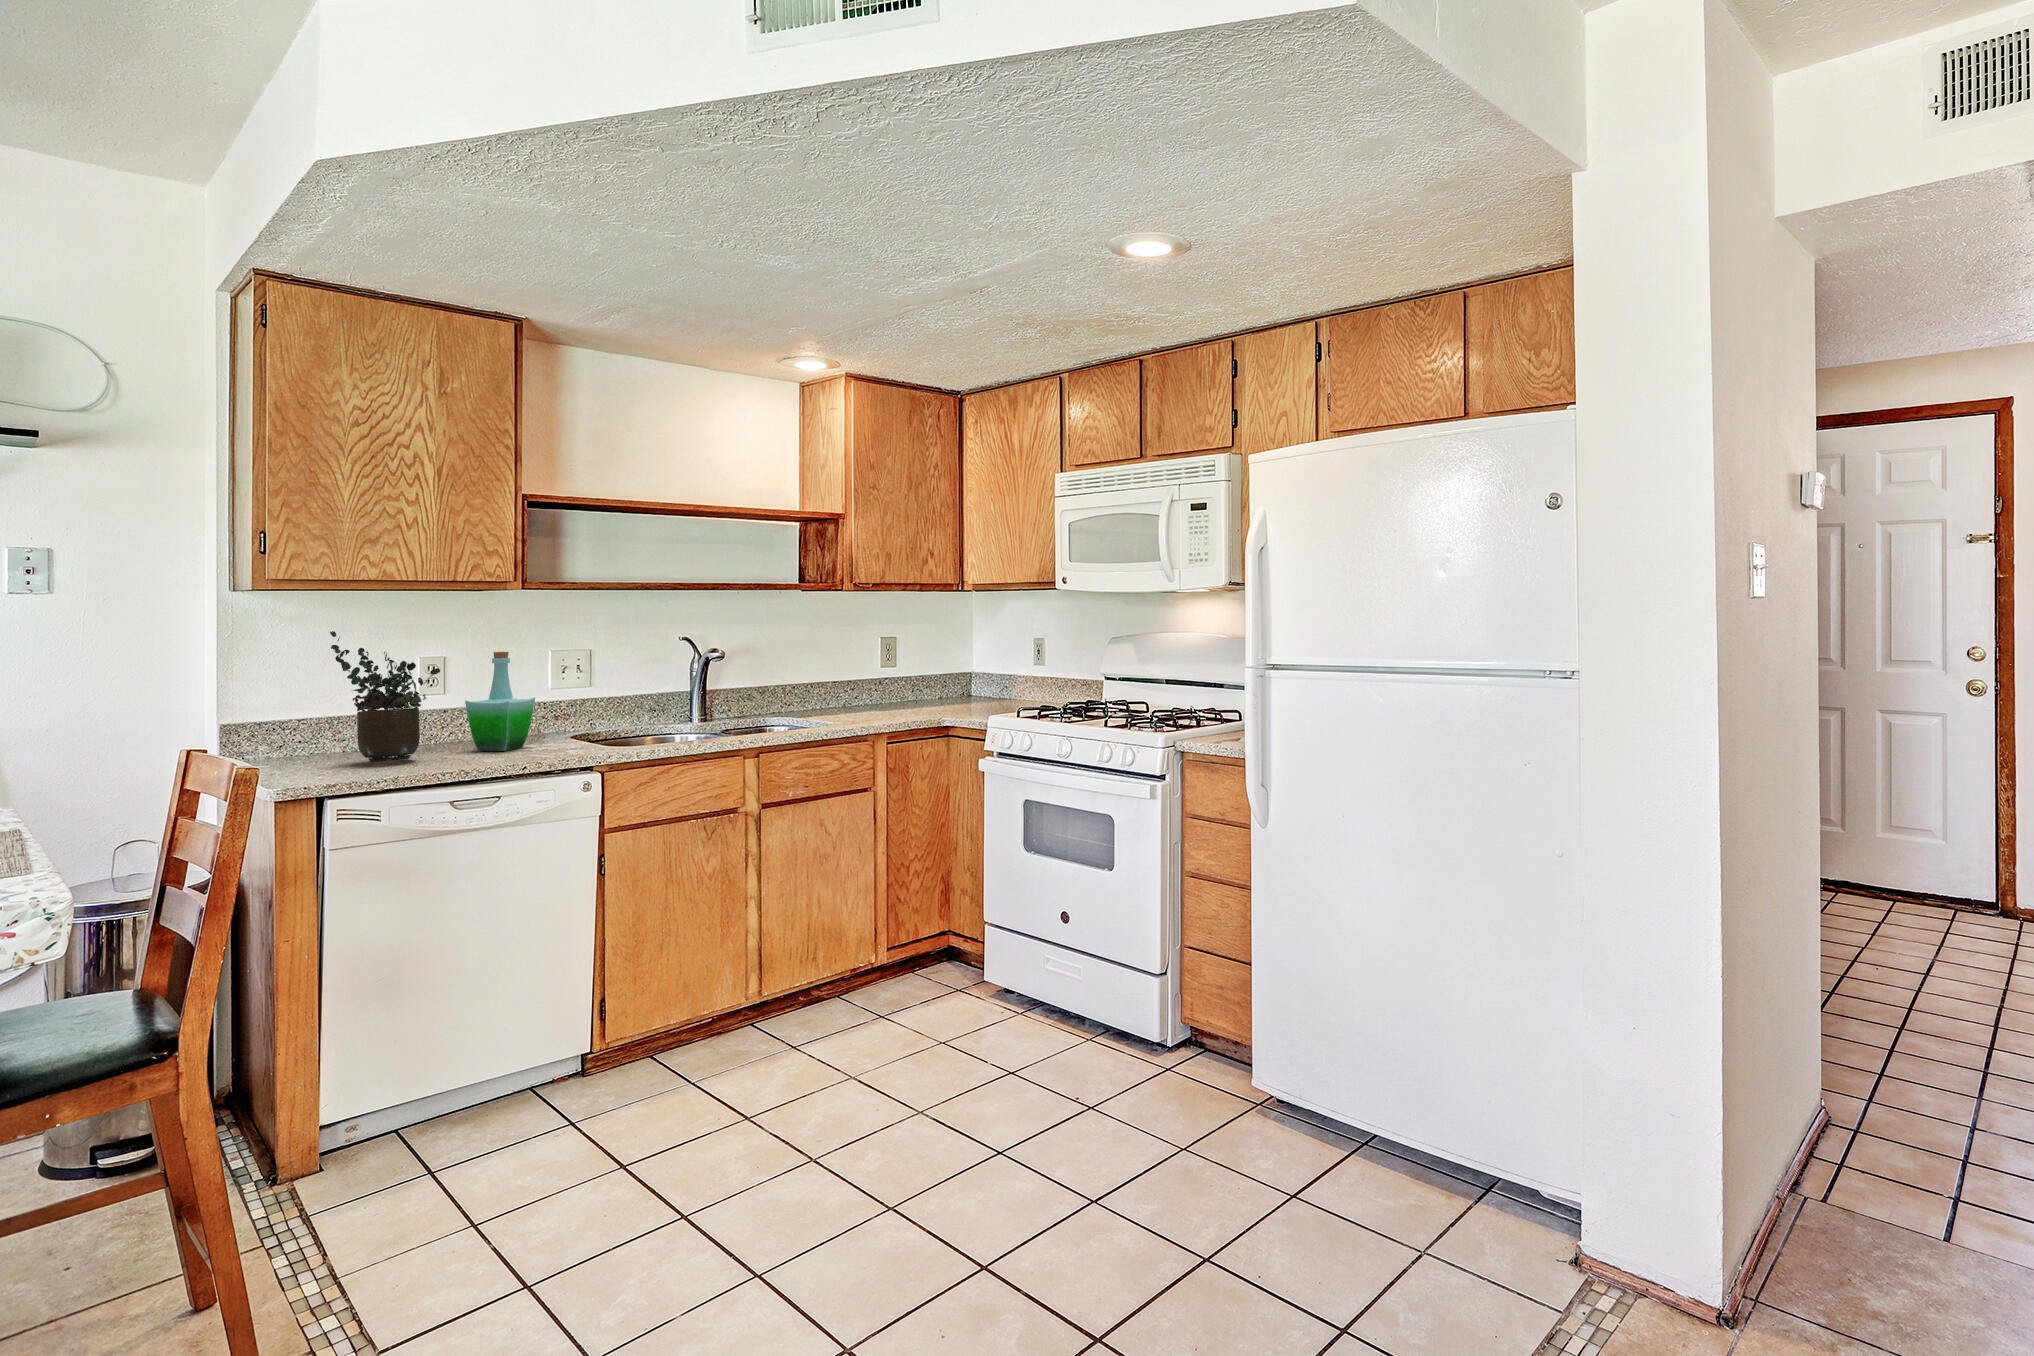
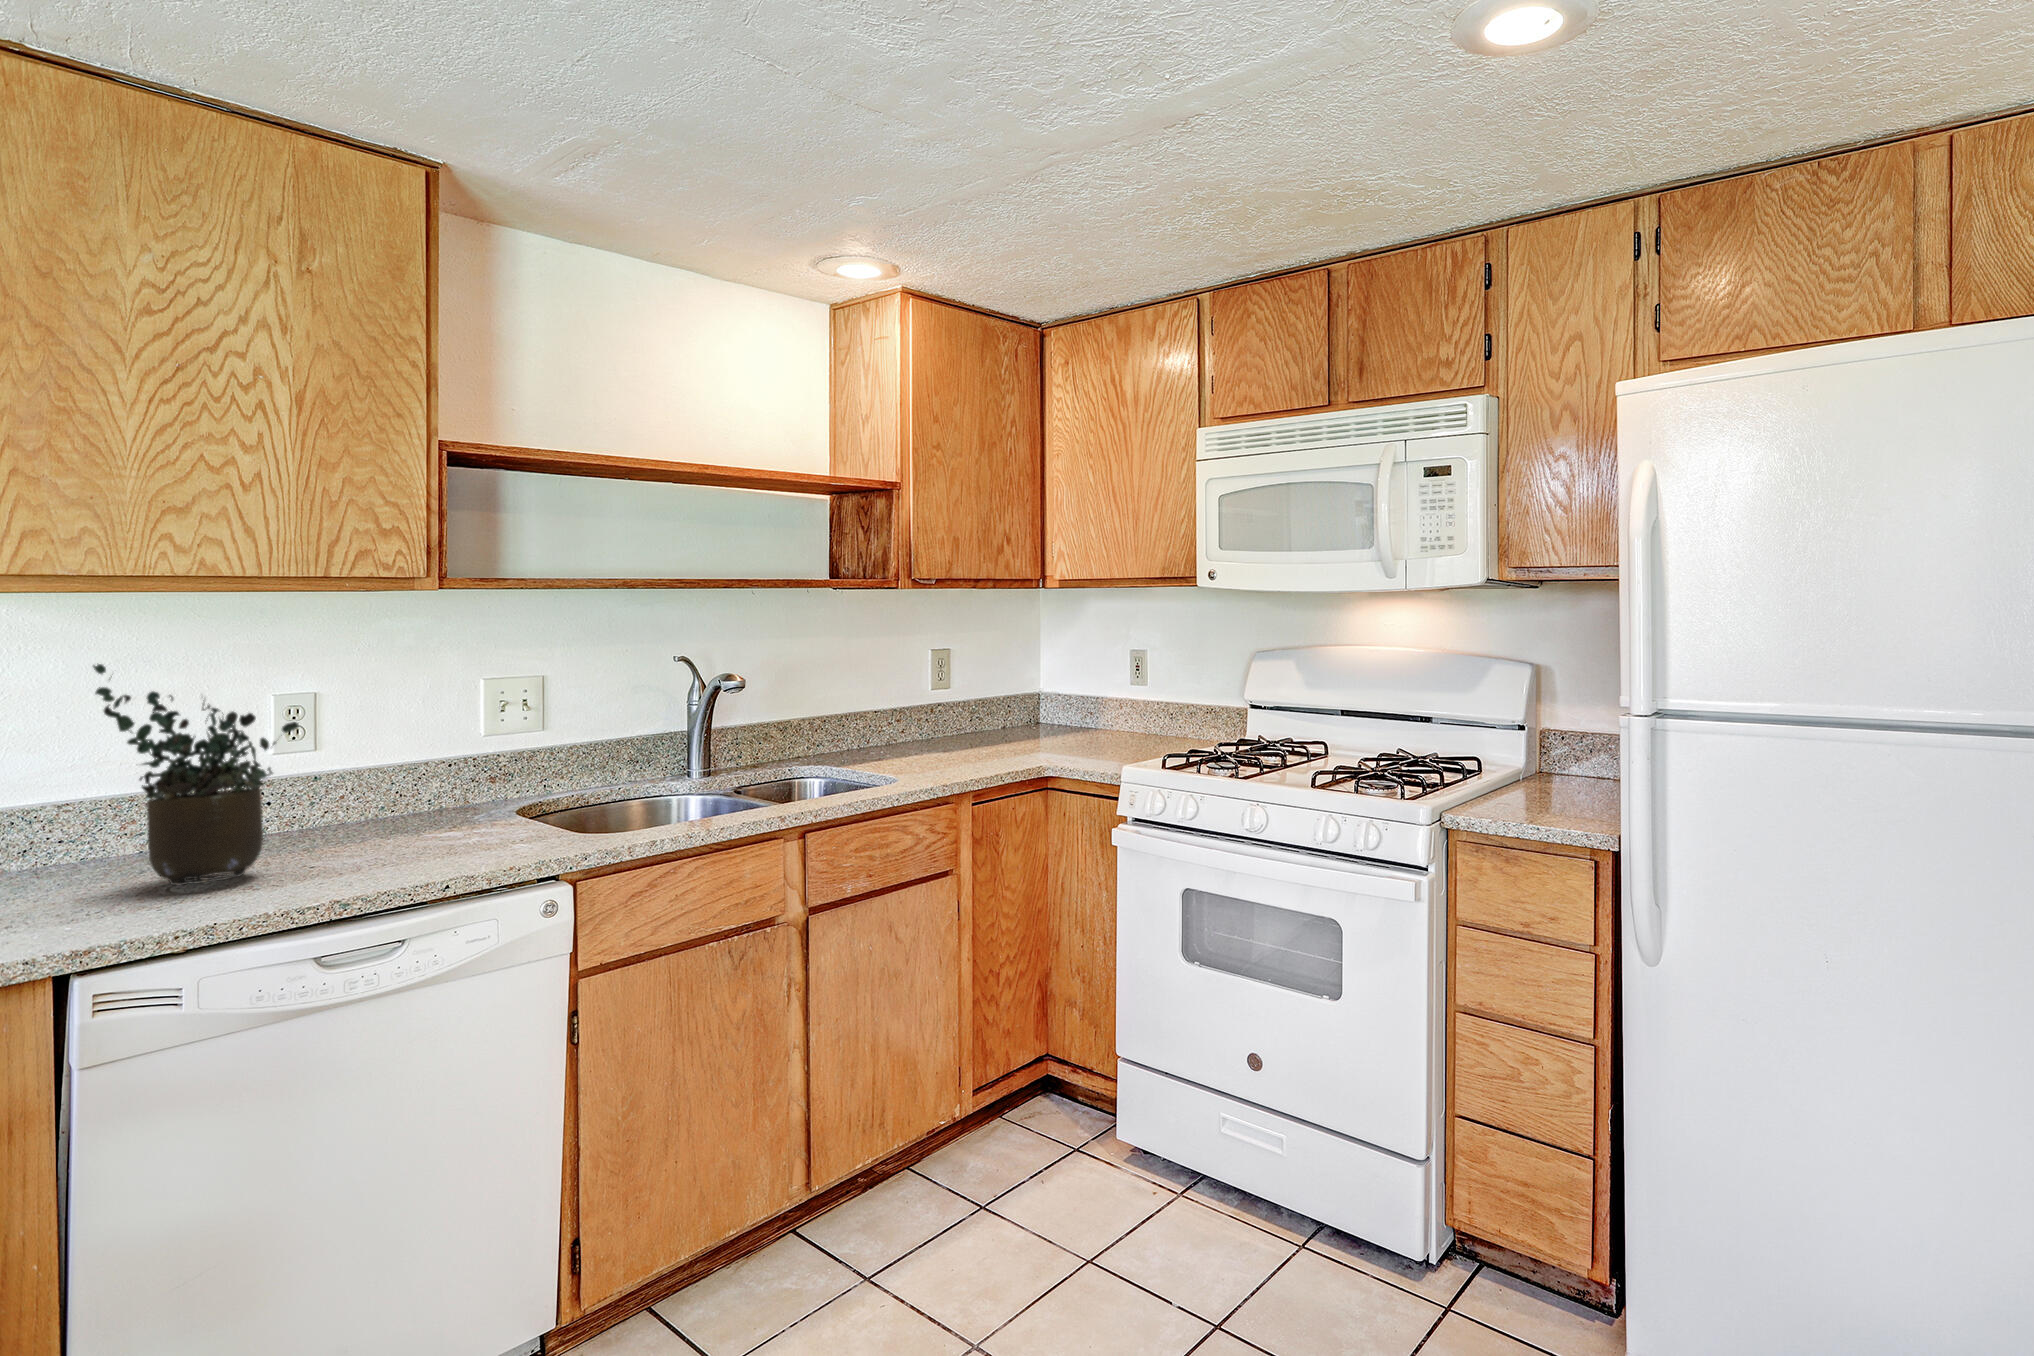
bottle: present [465,652,535,751] -> none [345,688,462,848]

